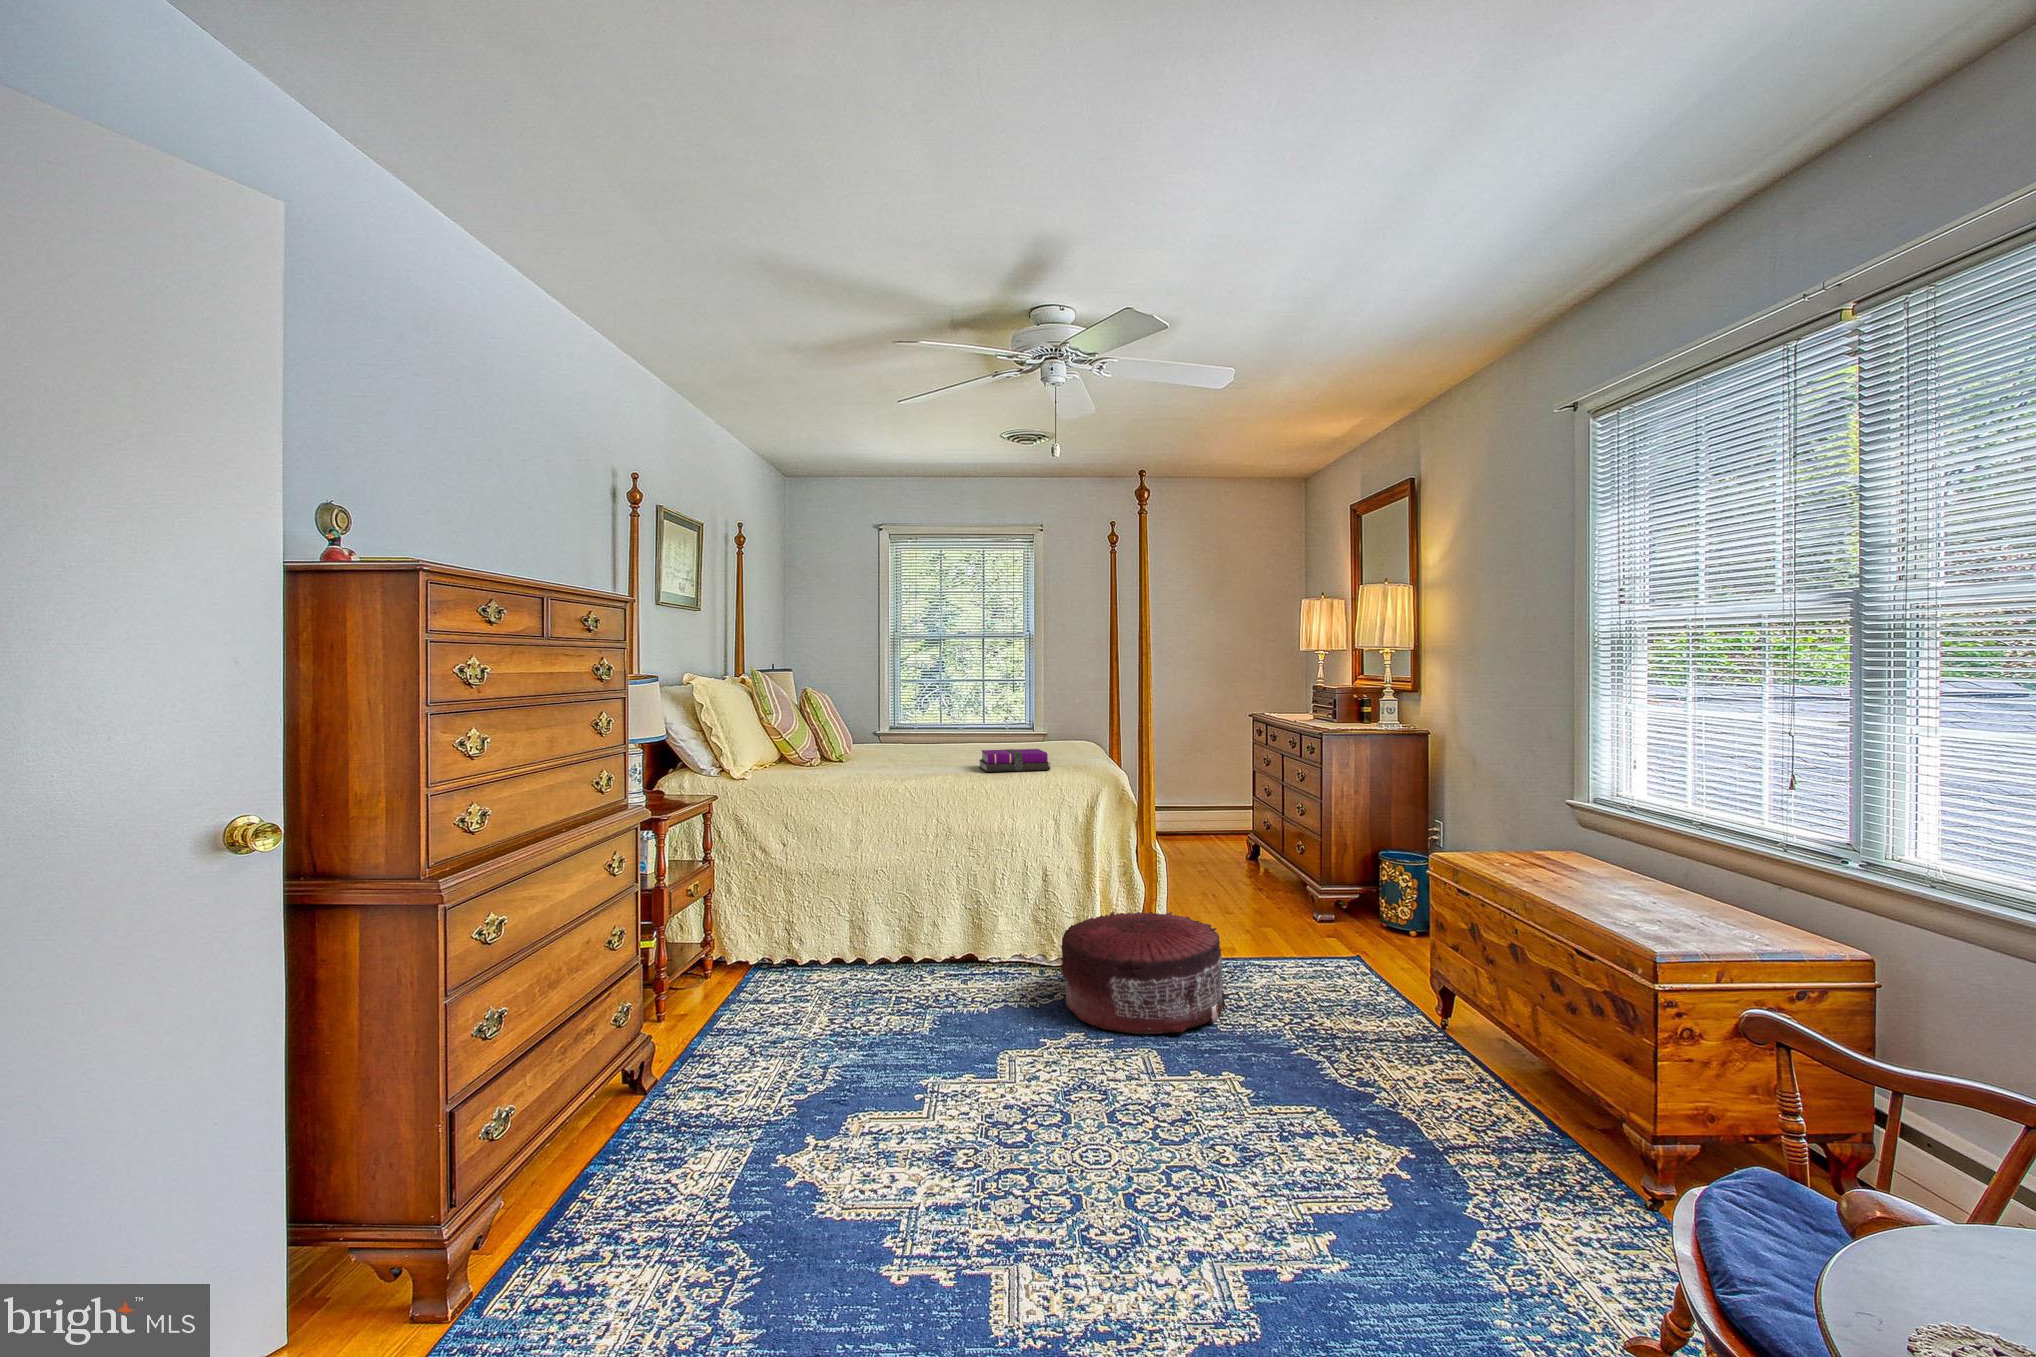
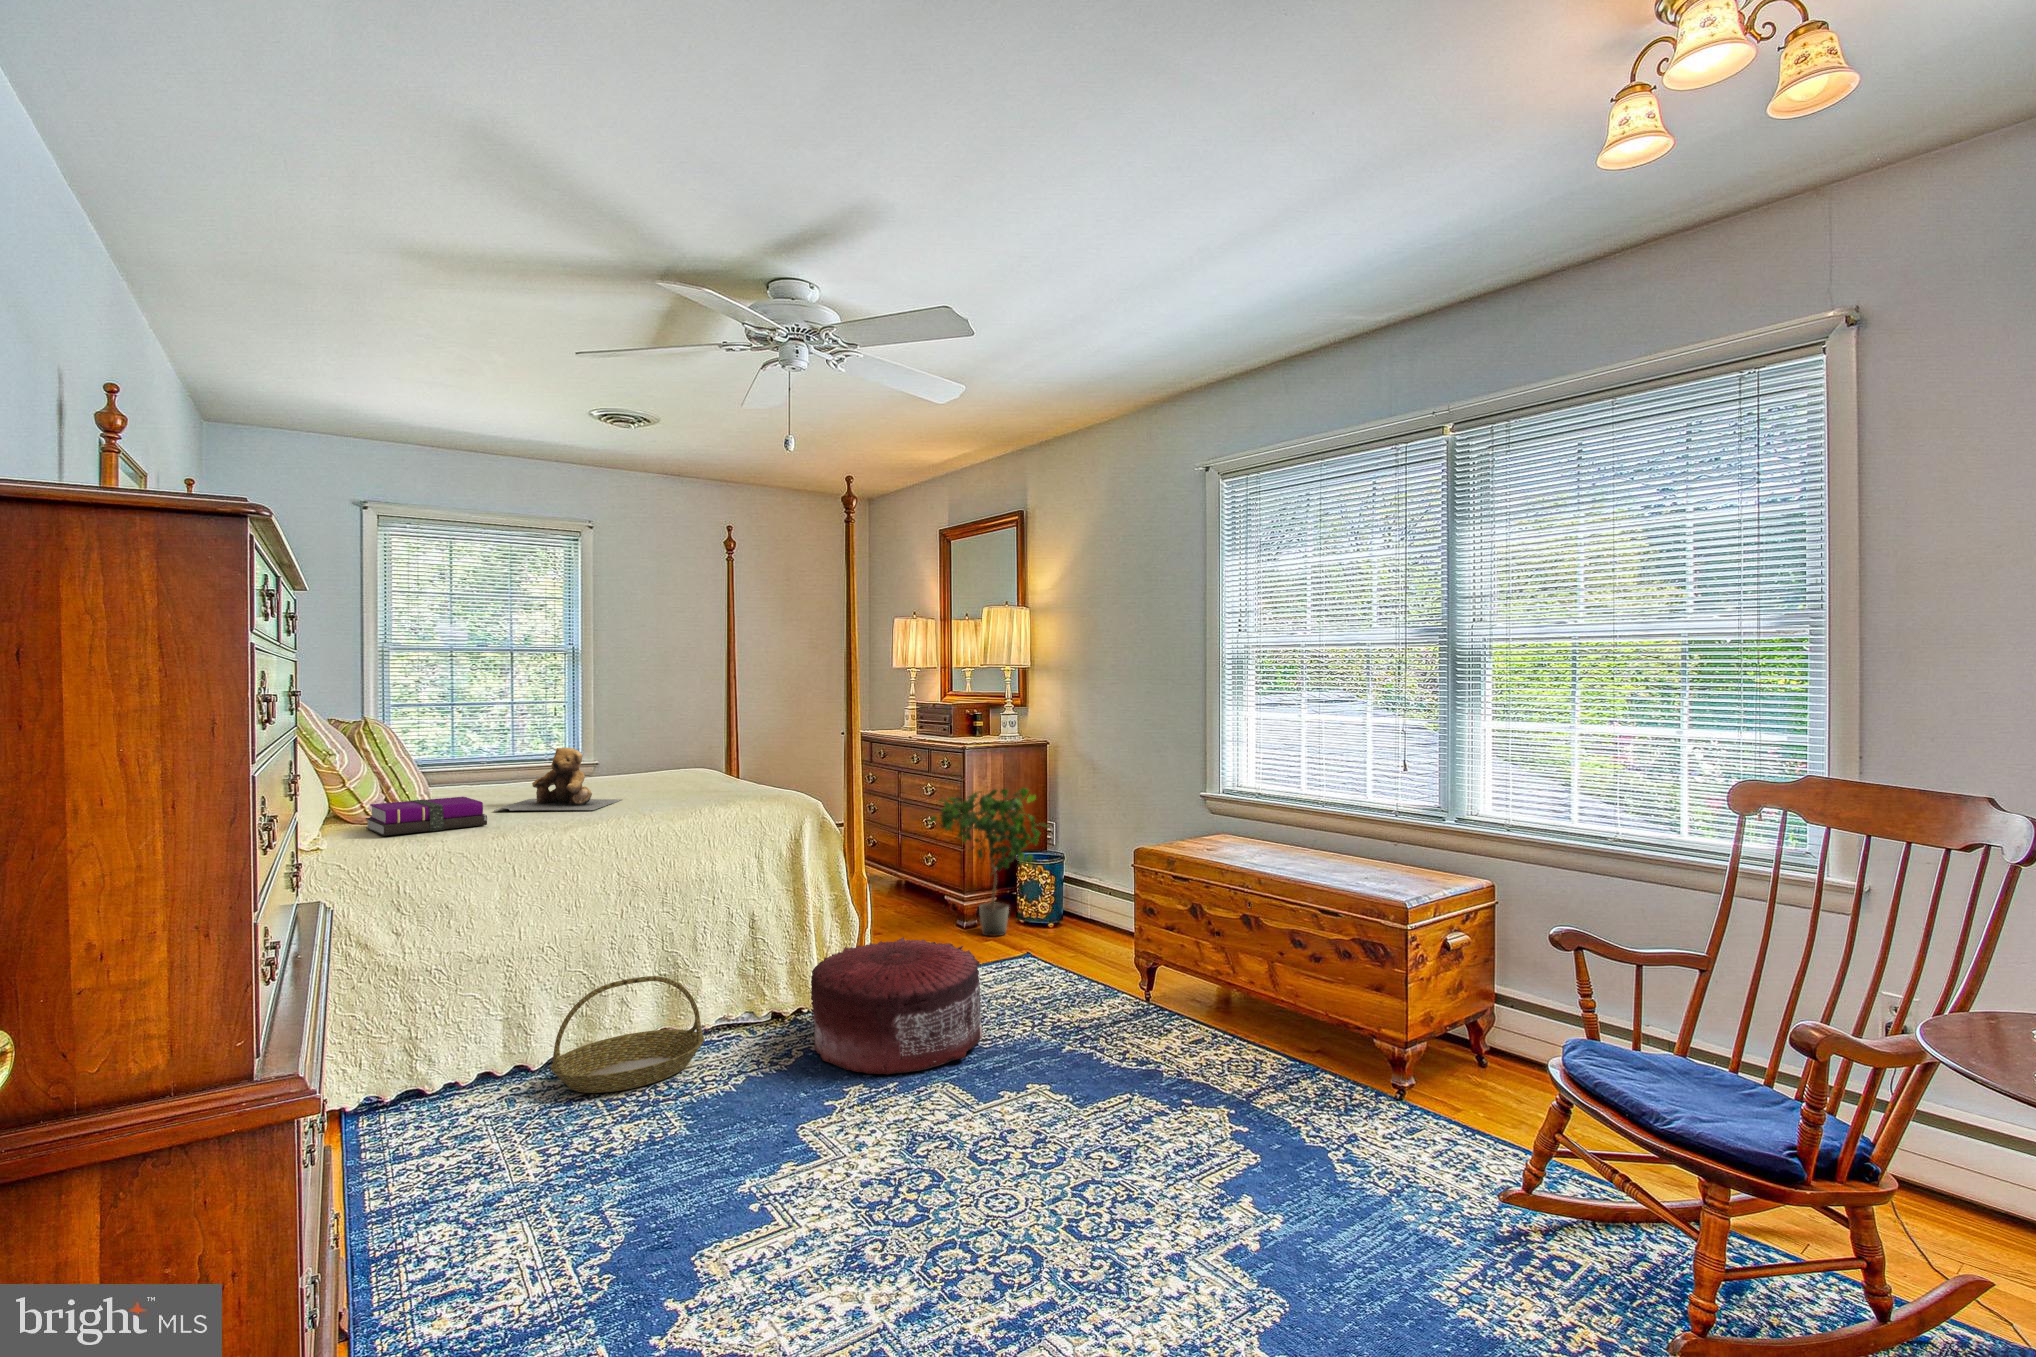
teddy bear: none [874,720,970,771] -> present [494,748,621,811]
notebook: present [979,749,1050,772] -> present [366,797,487,836]
potted plant: none [1268,780,1401,934] -> present [930,788,1047,936]
basket: none [870,906,985,993] -> present [551,976,704,1093]

